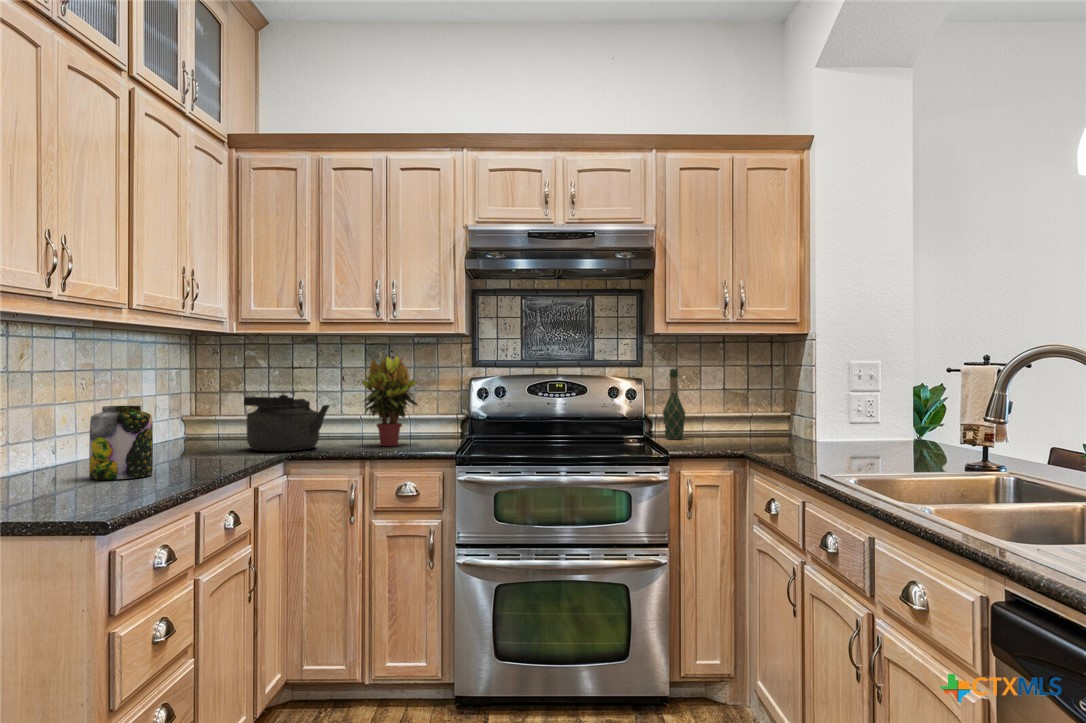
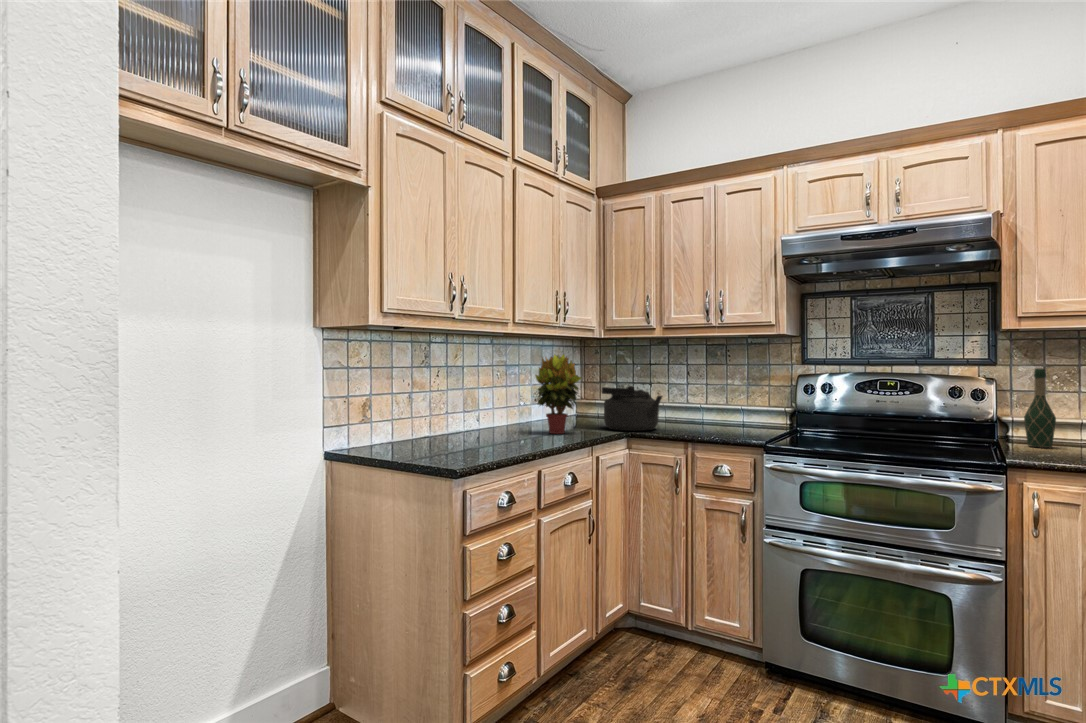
potted plant: present [362,356,417,446] -> present [535,354,582,434]
jar: present [89,406,153,480] -> none [486,392,523,442]

